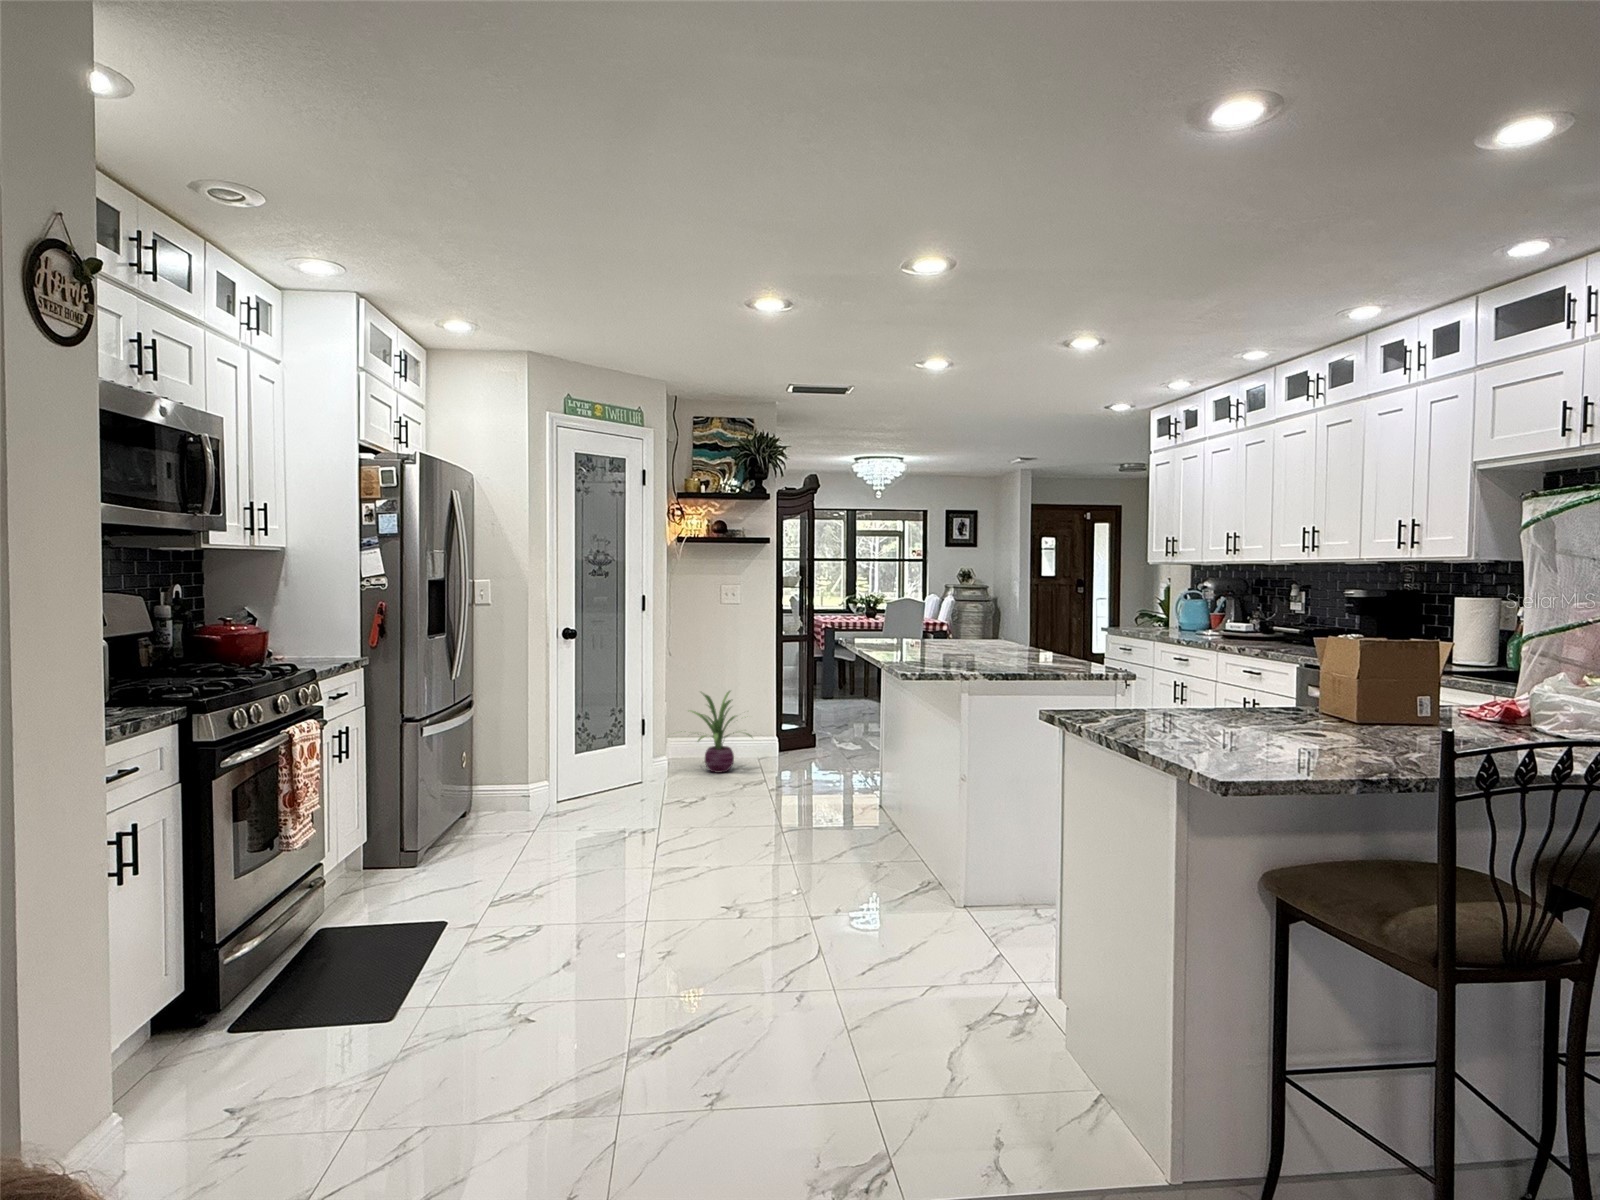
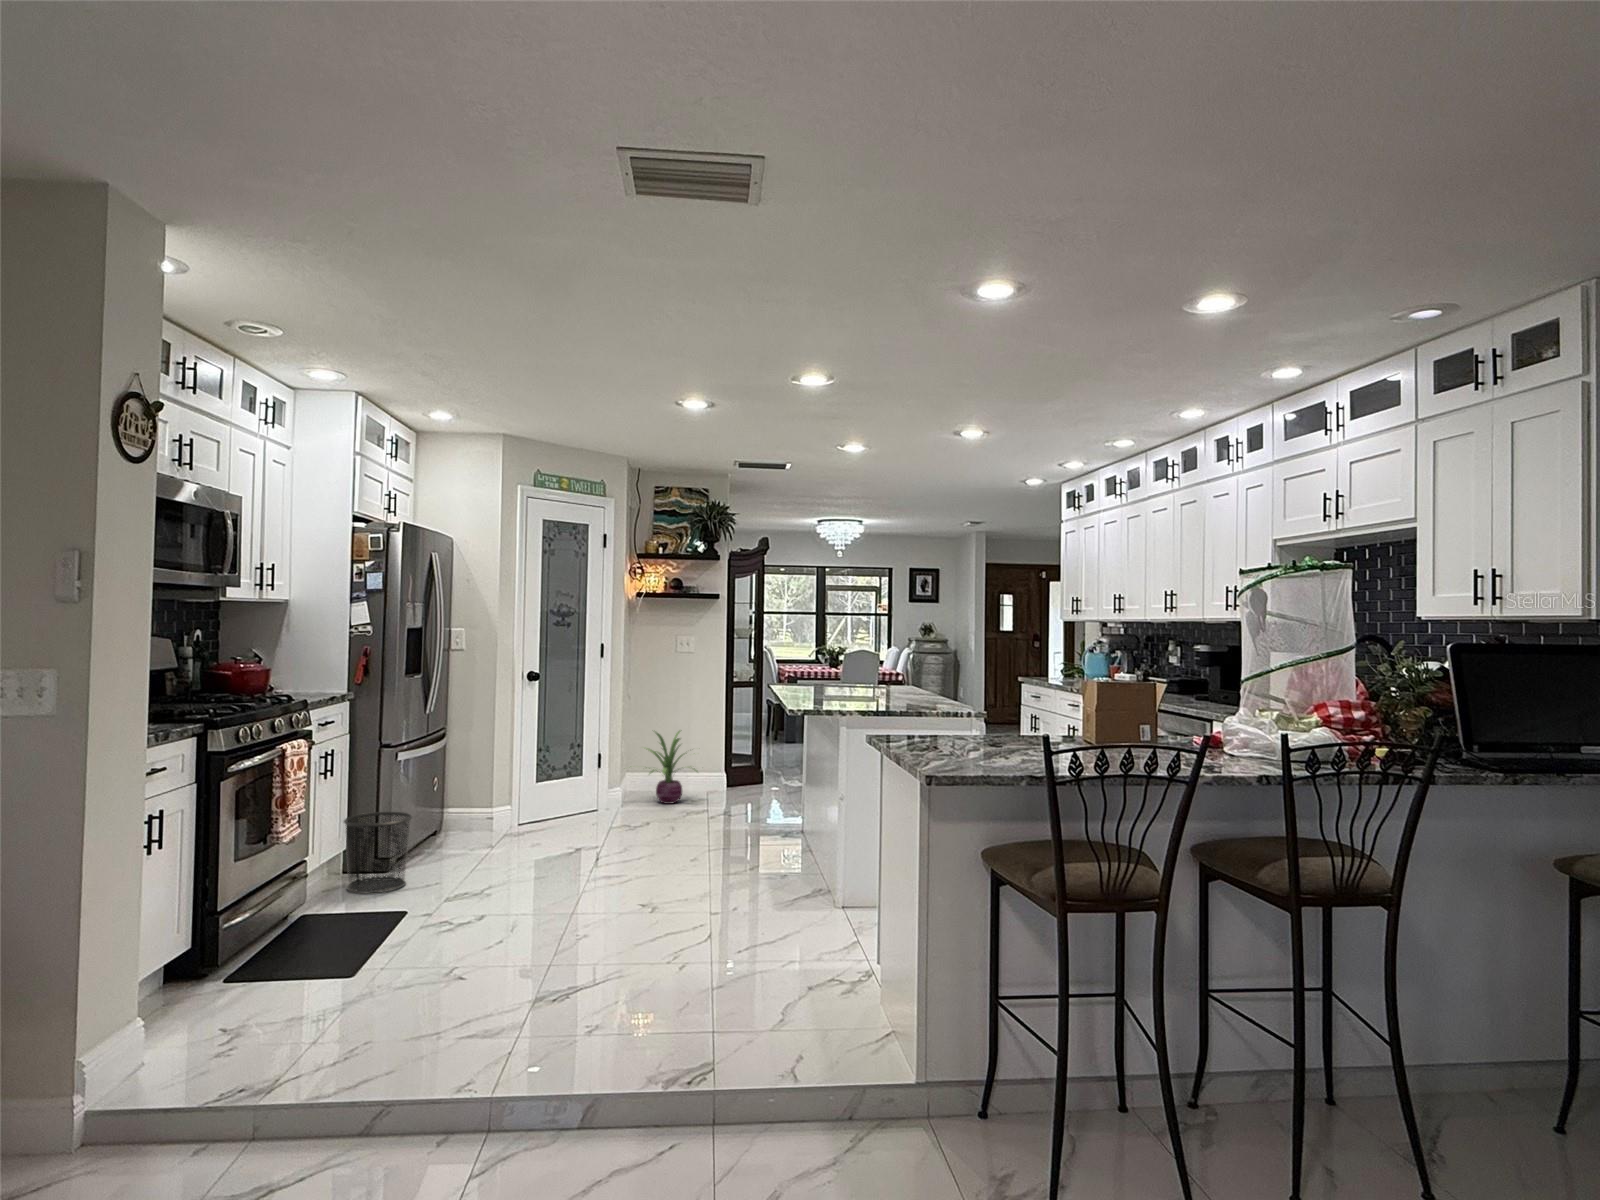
waste bin: none [363,798,445,897] -> present [344,812,412,893]

